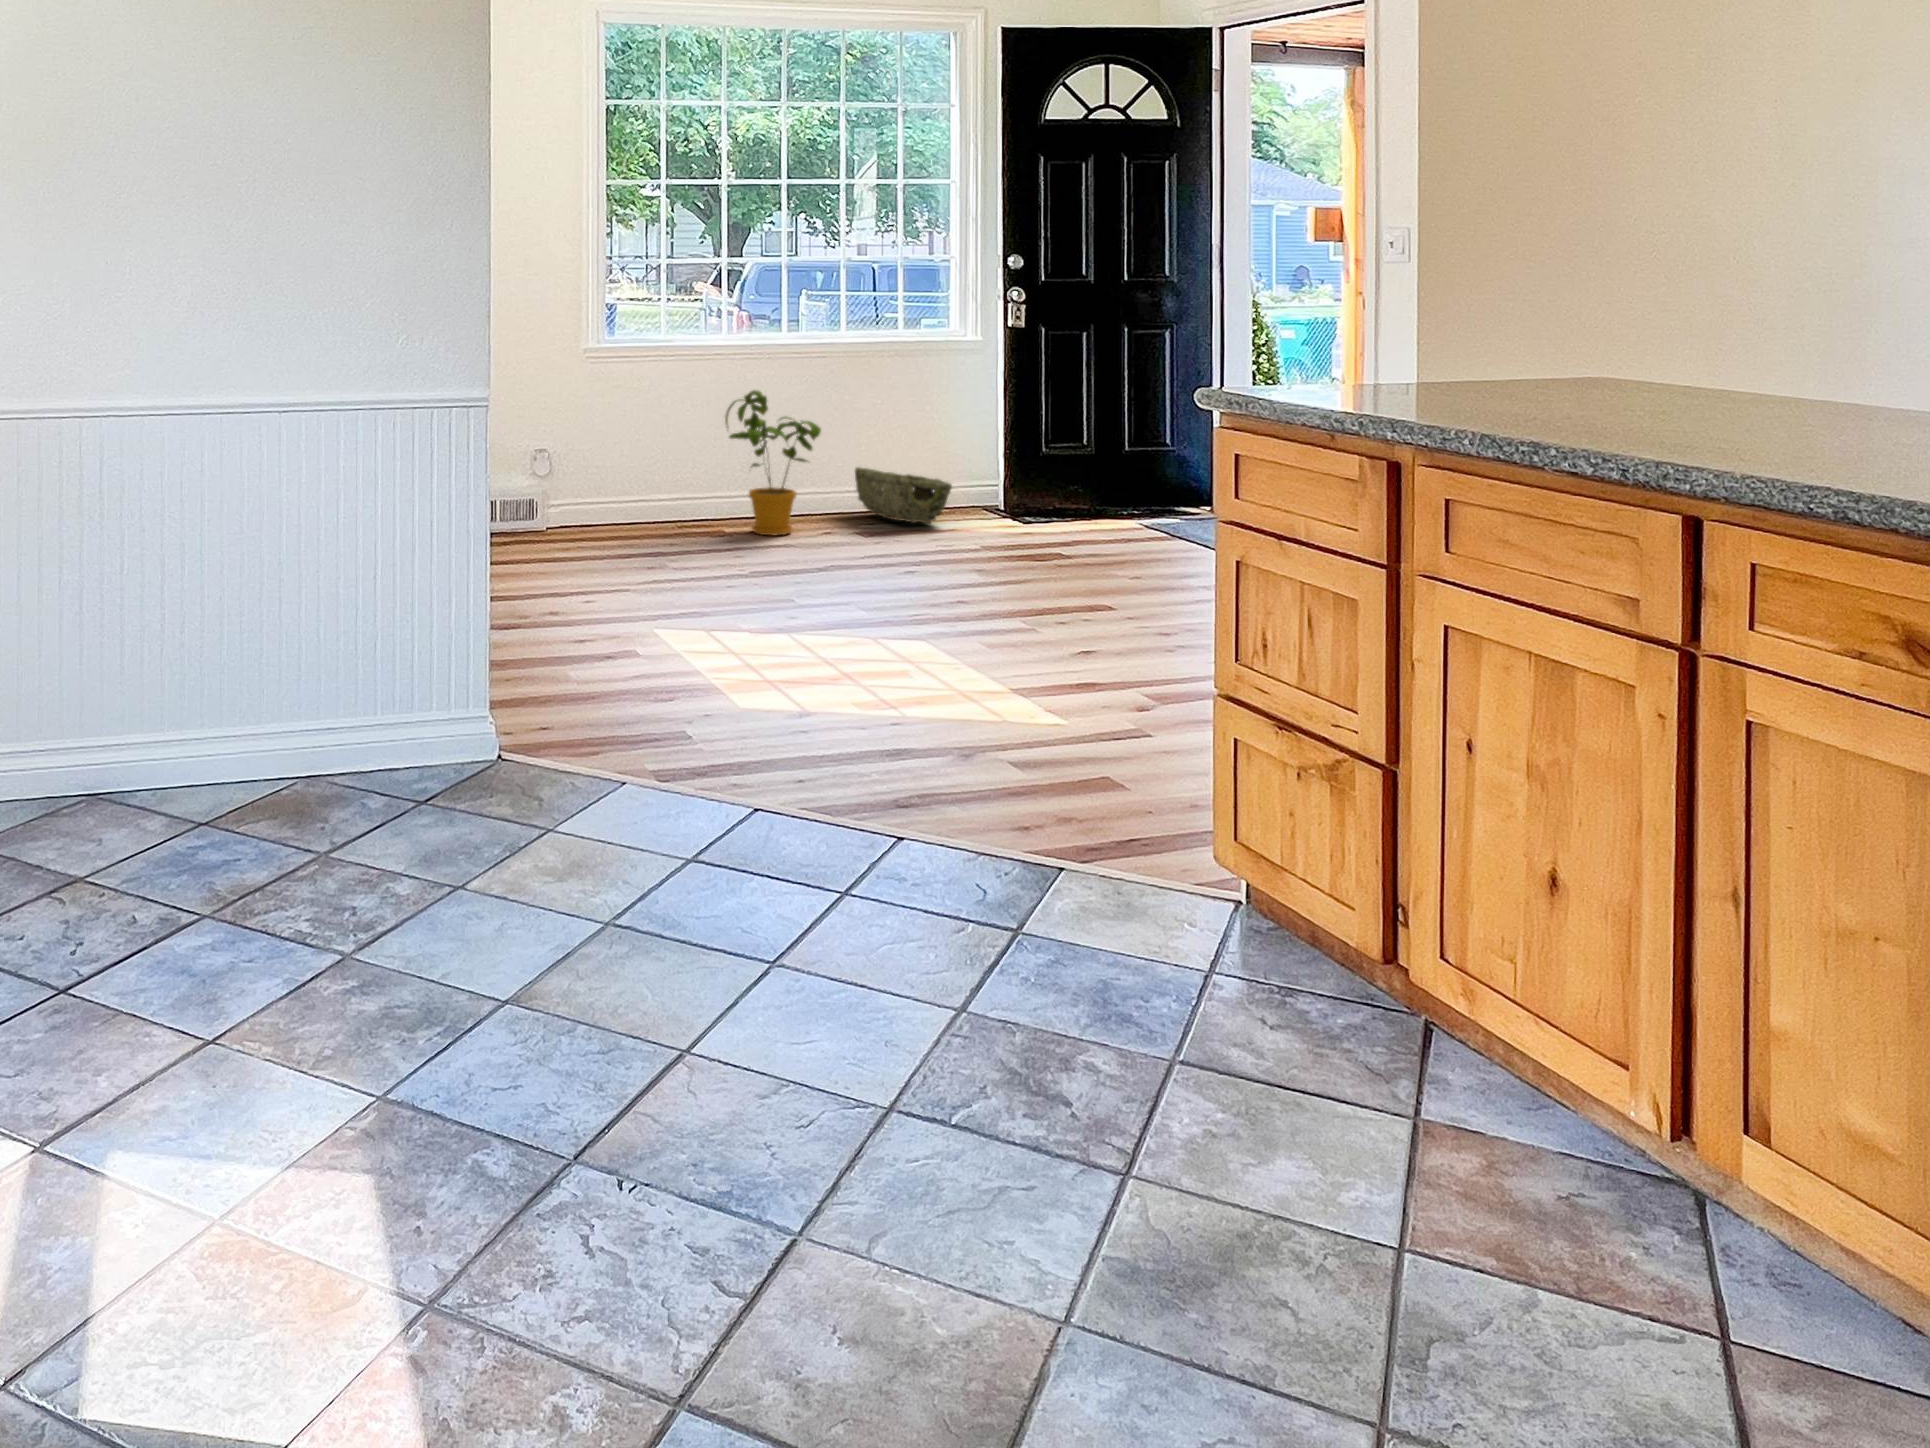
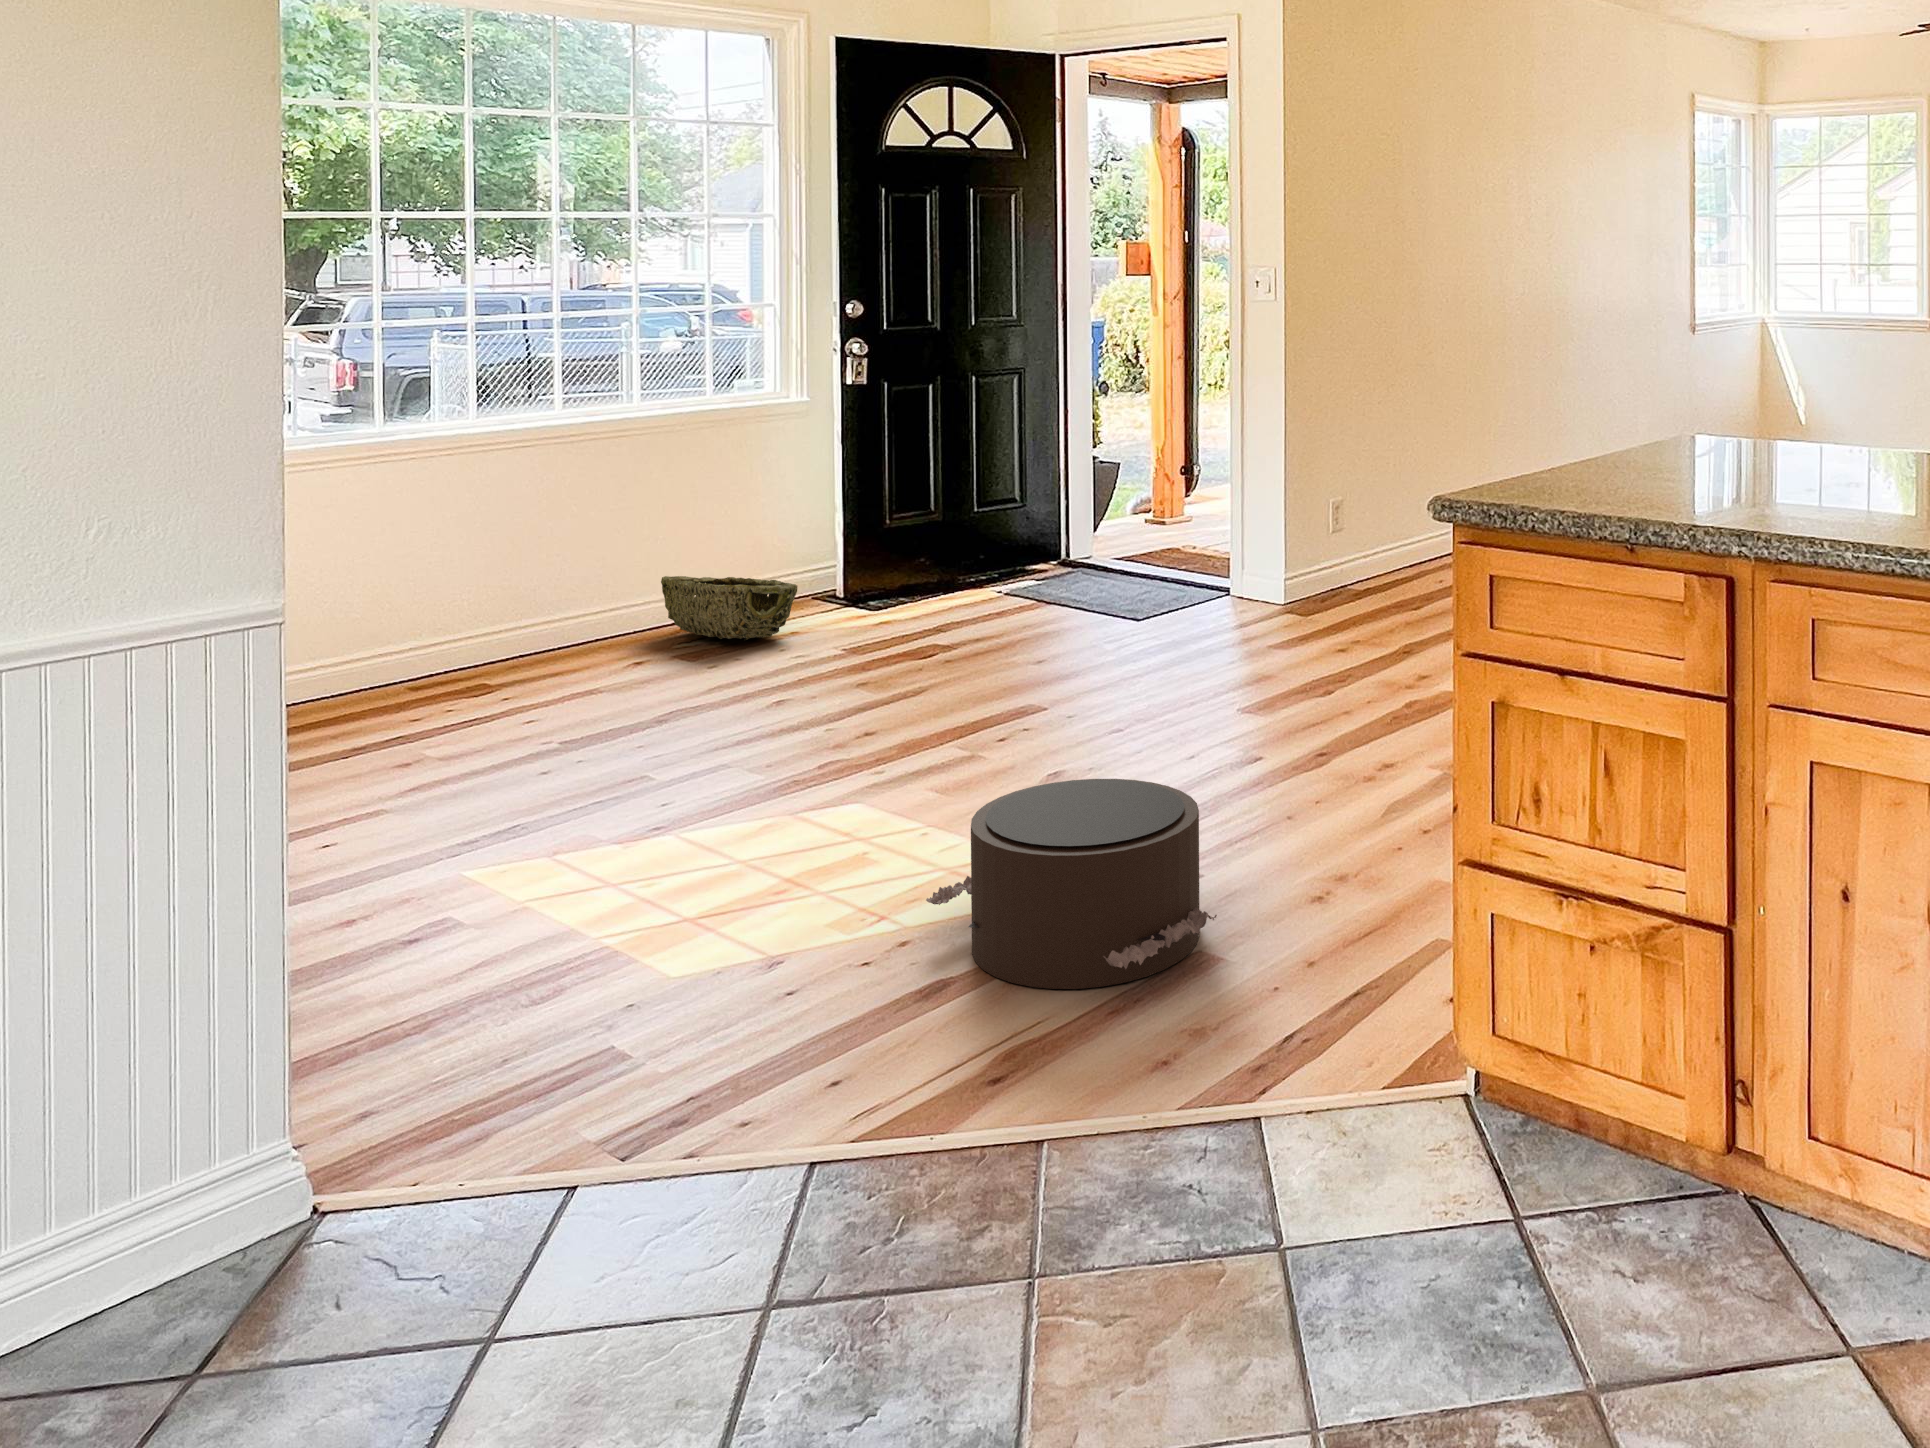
house plant: present [725,390,821,535] -> none [489,496,635,686]
pouf: none [904,623,1111,774] -> present [926,779,1217,989]

